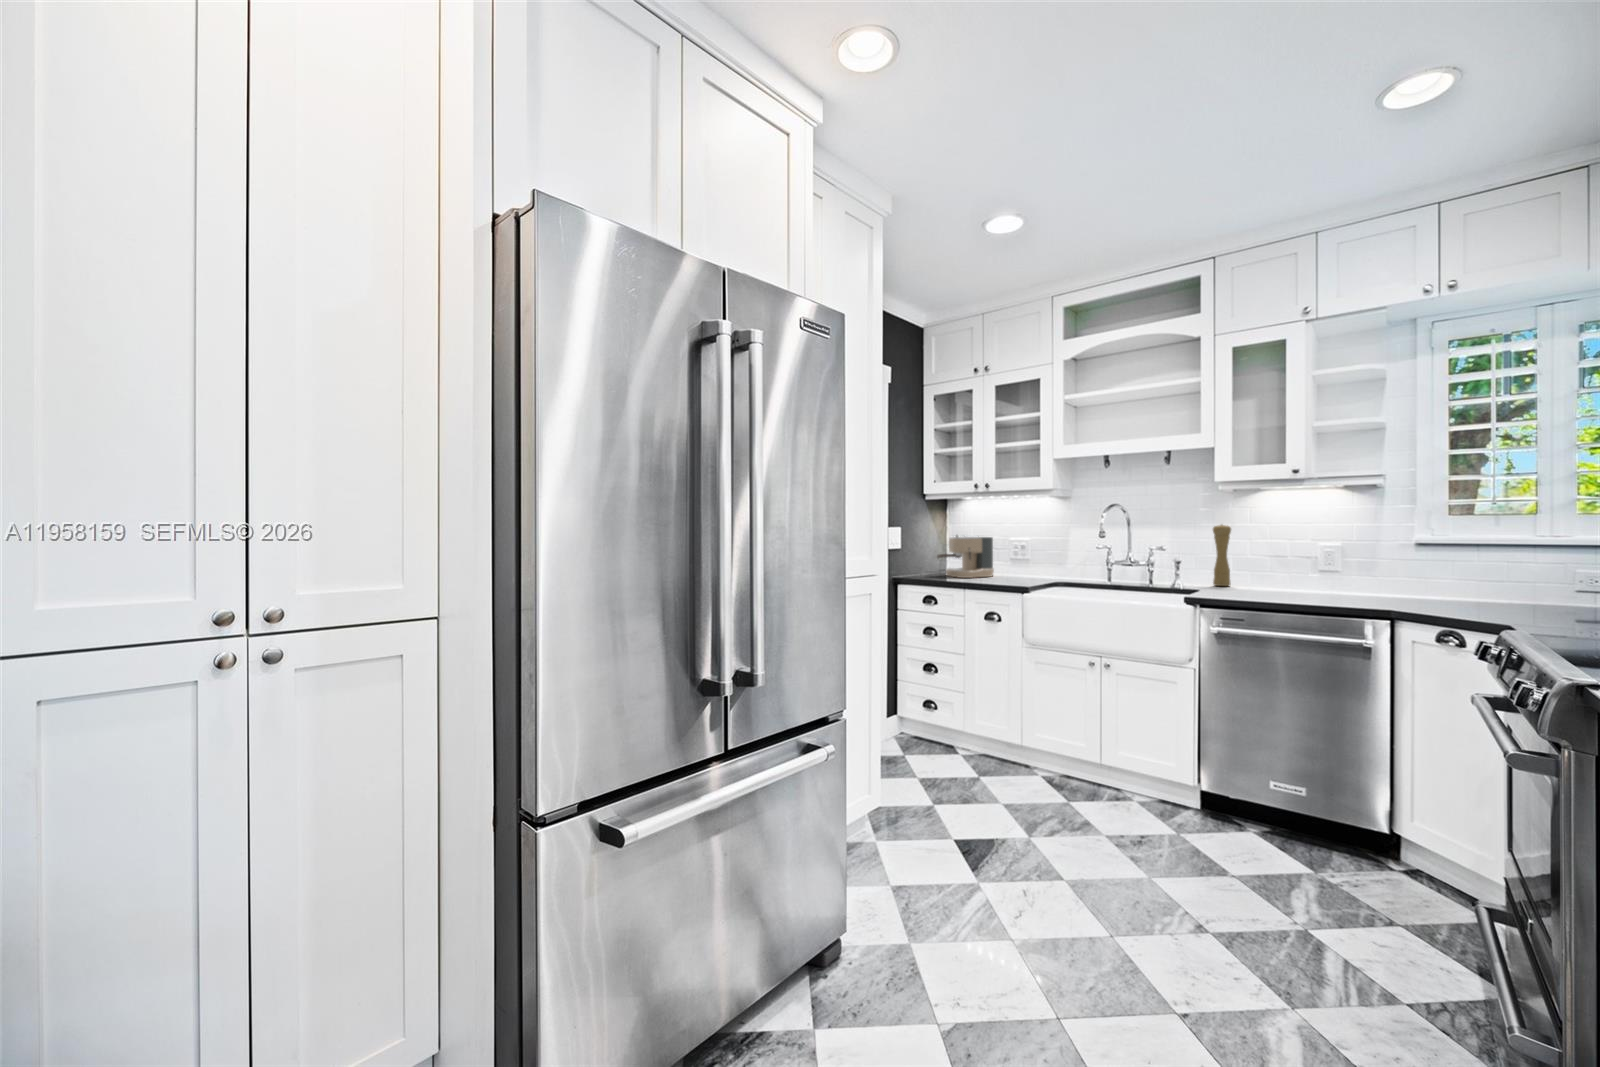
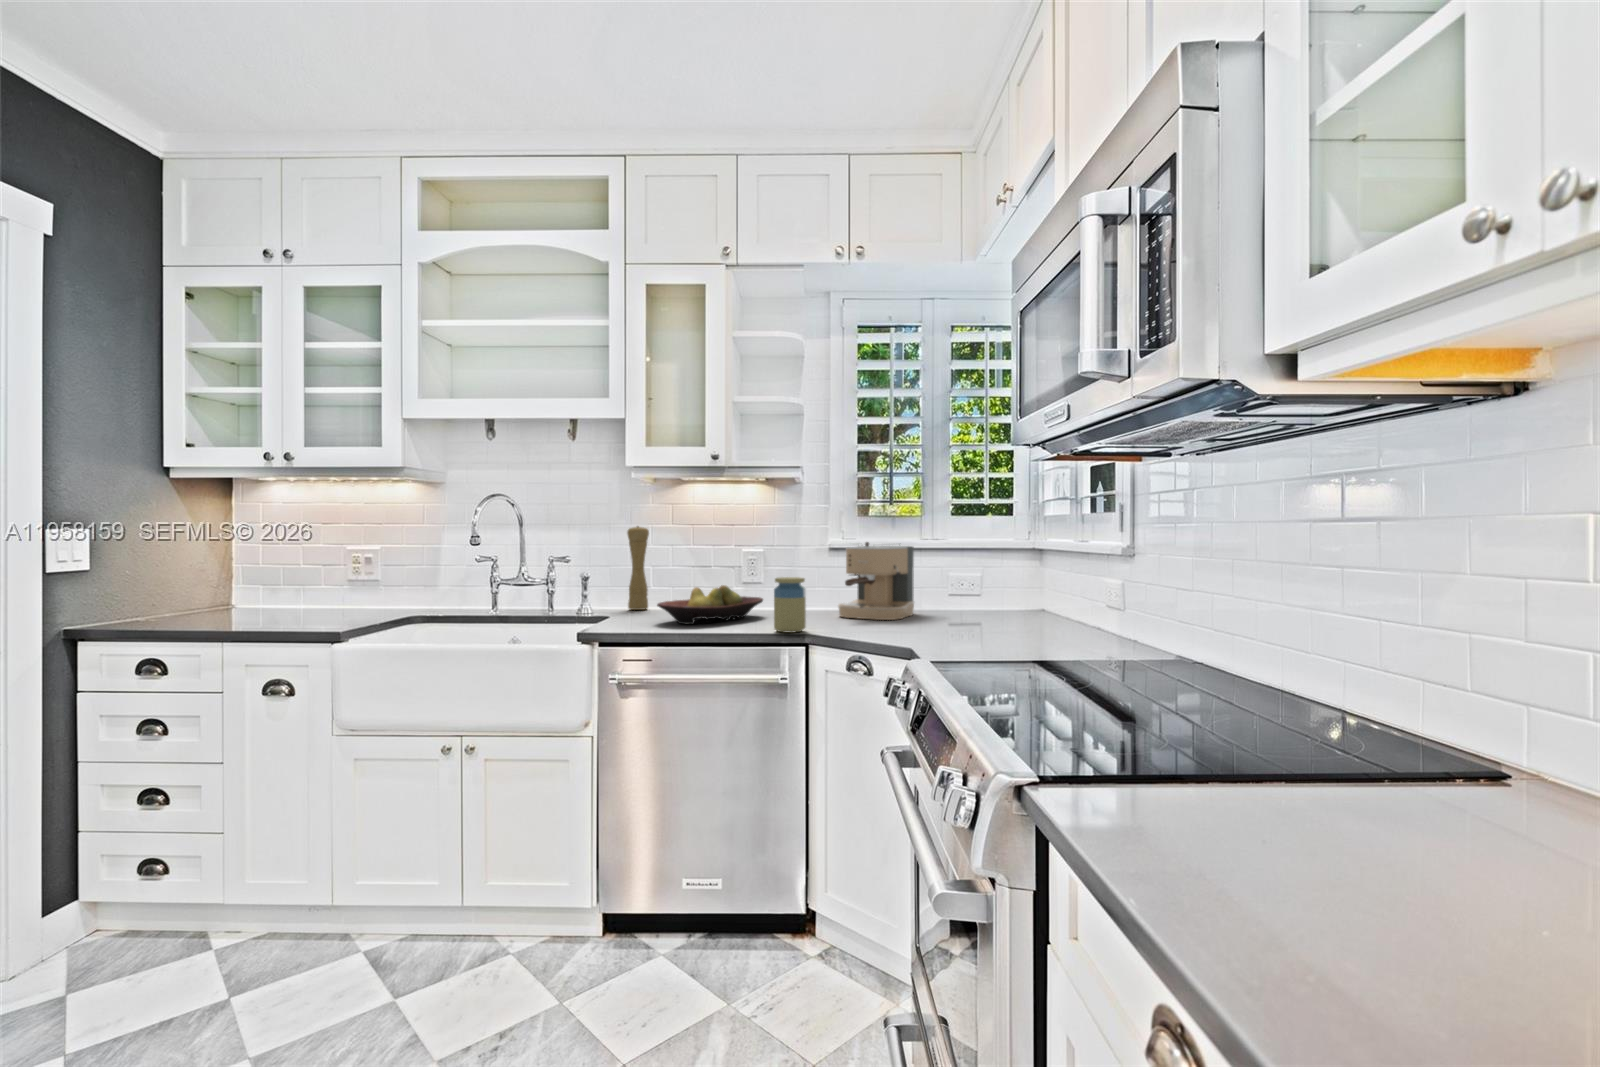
coffee maker: present [937,535,994,578] -> present [838,542,914,620]
jar: none [1357,566,1390,609] -> present [774,577,806,633]
fruit bowl: none [1245,570,1343,598] -> present [657,585,763,624]

